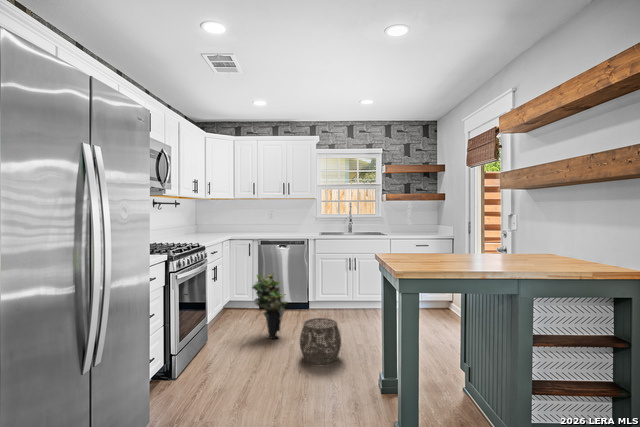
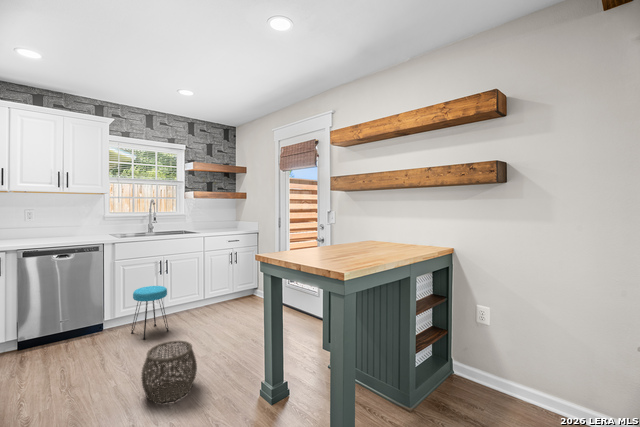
potted plant: present [252,274,287,339] -> none [36,297,99,388]
stool: none [323,278,350,322] -> present [131,286,168,339]

